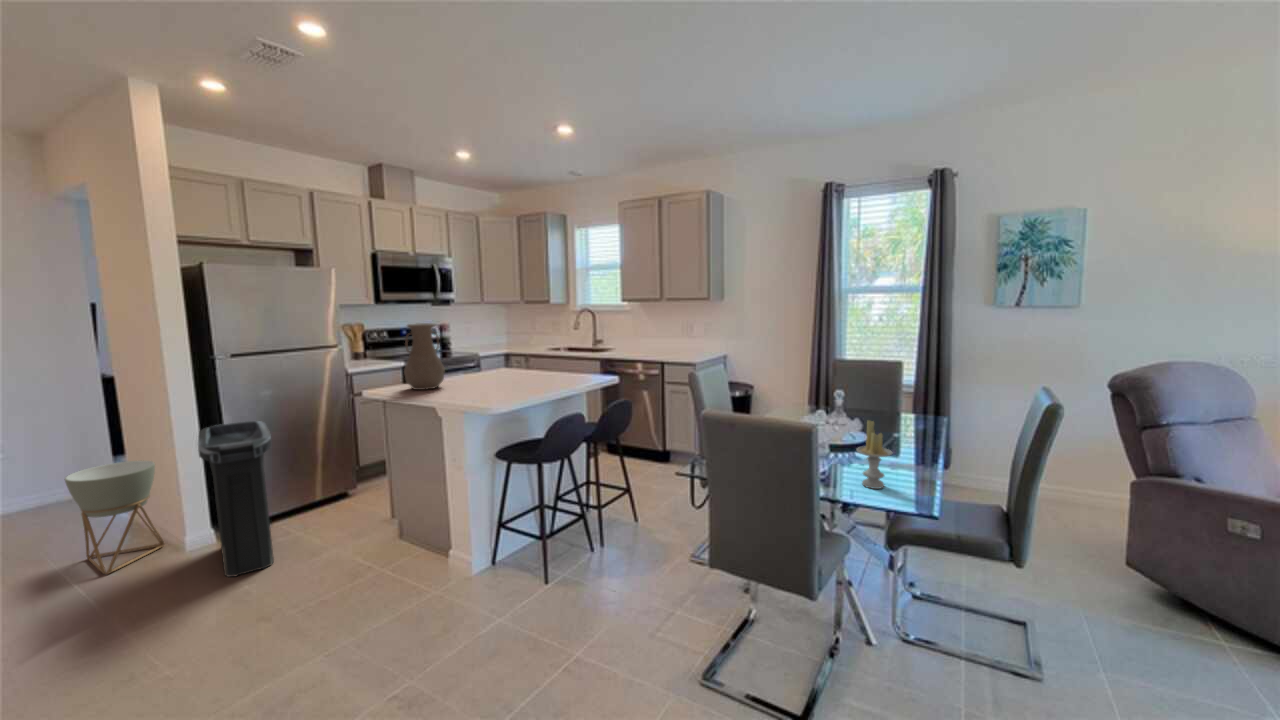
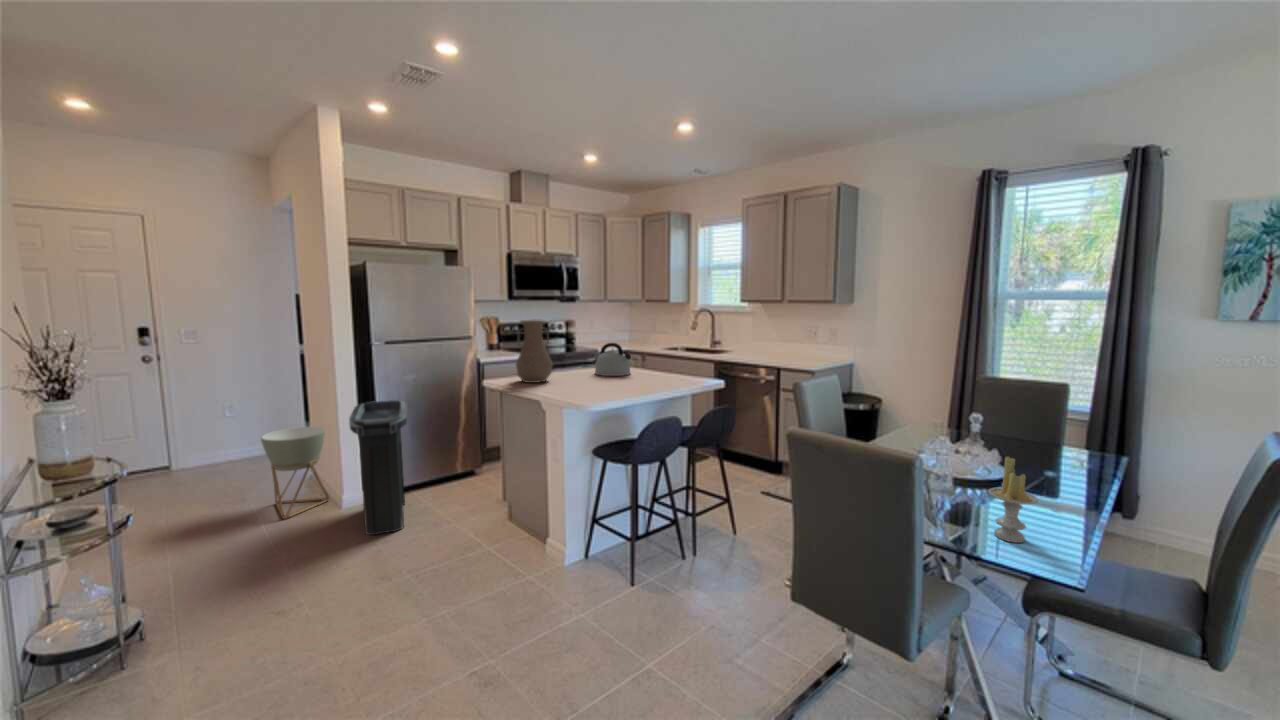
kettle: none [487,345,526,378] -> present [595,343,631,376]

